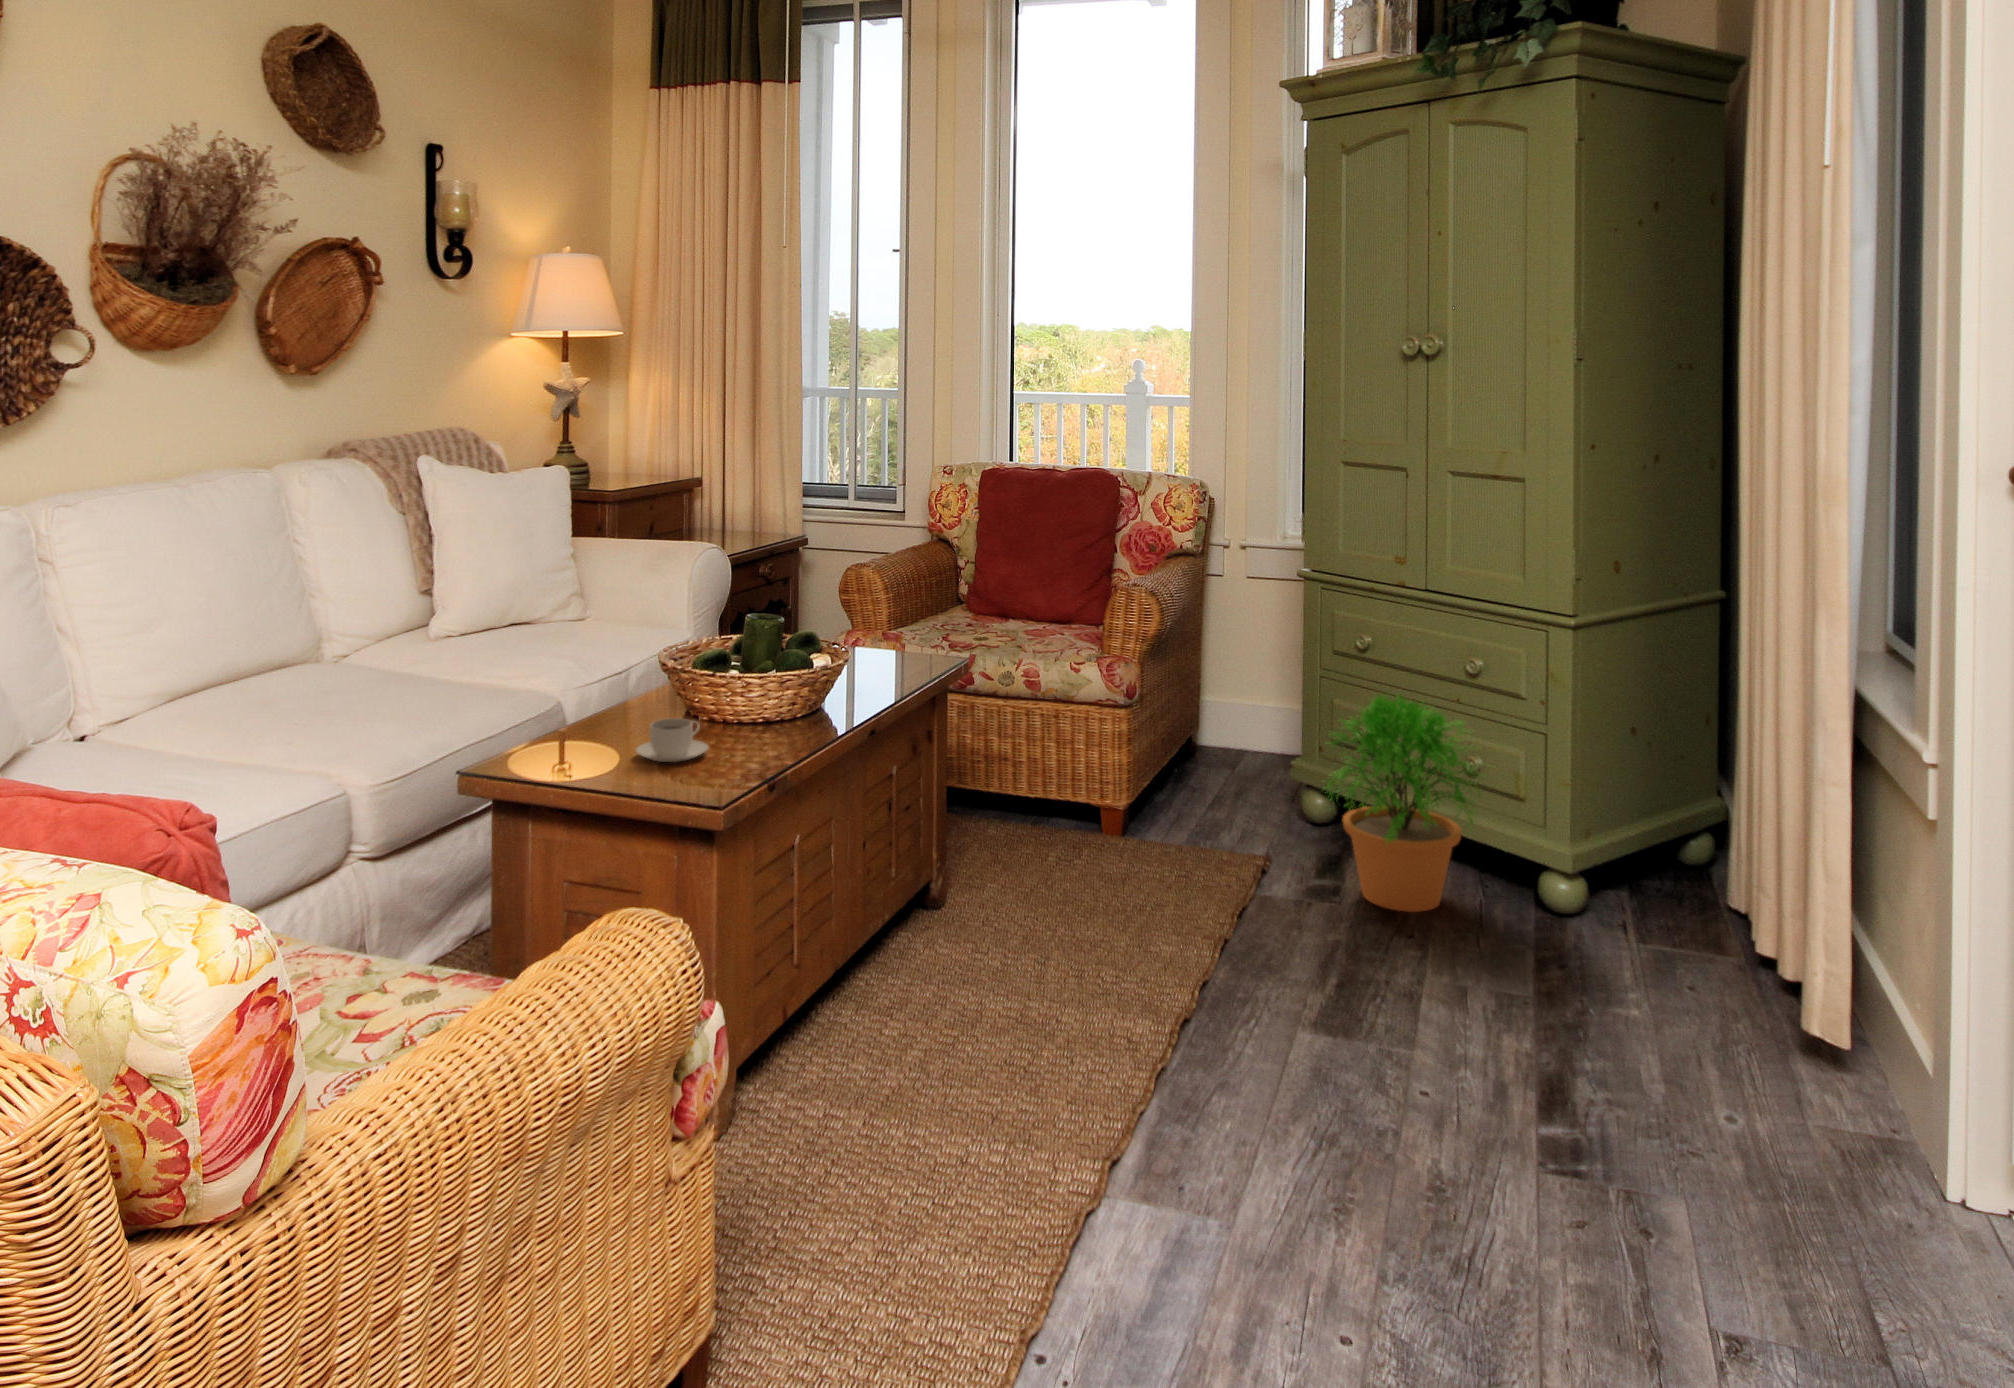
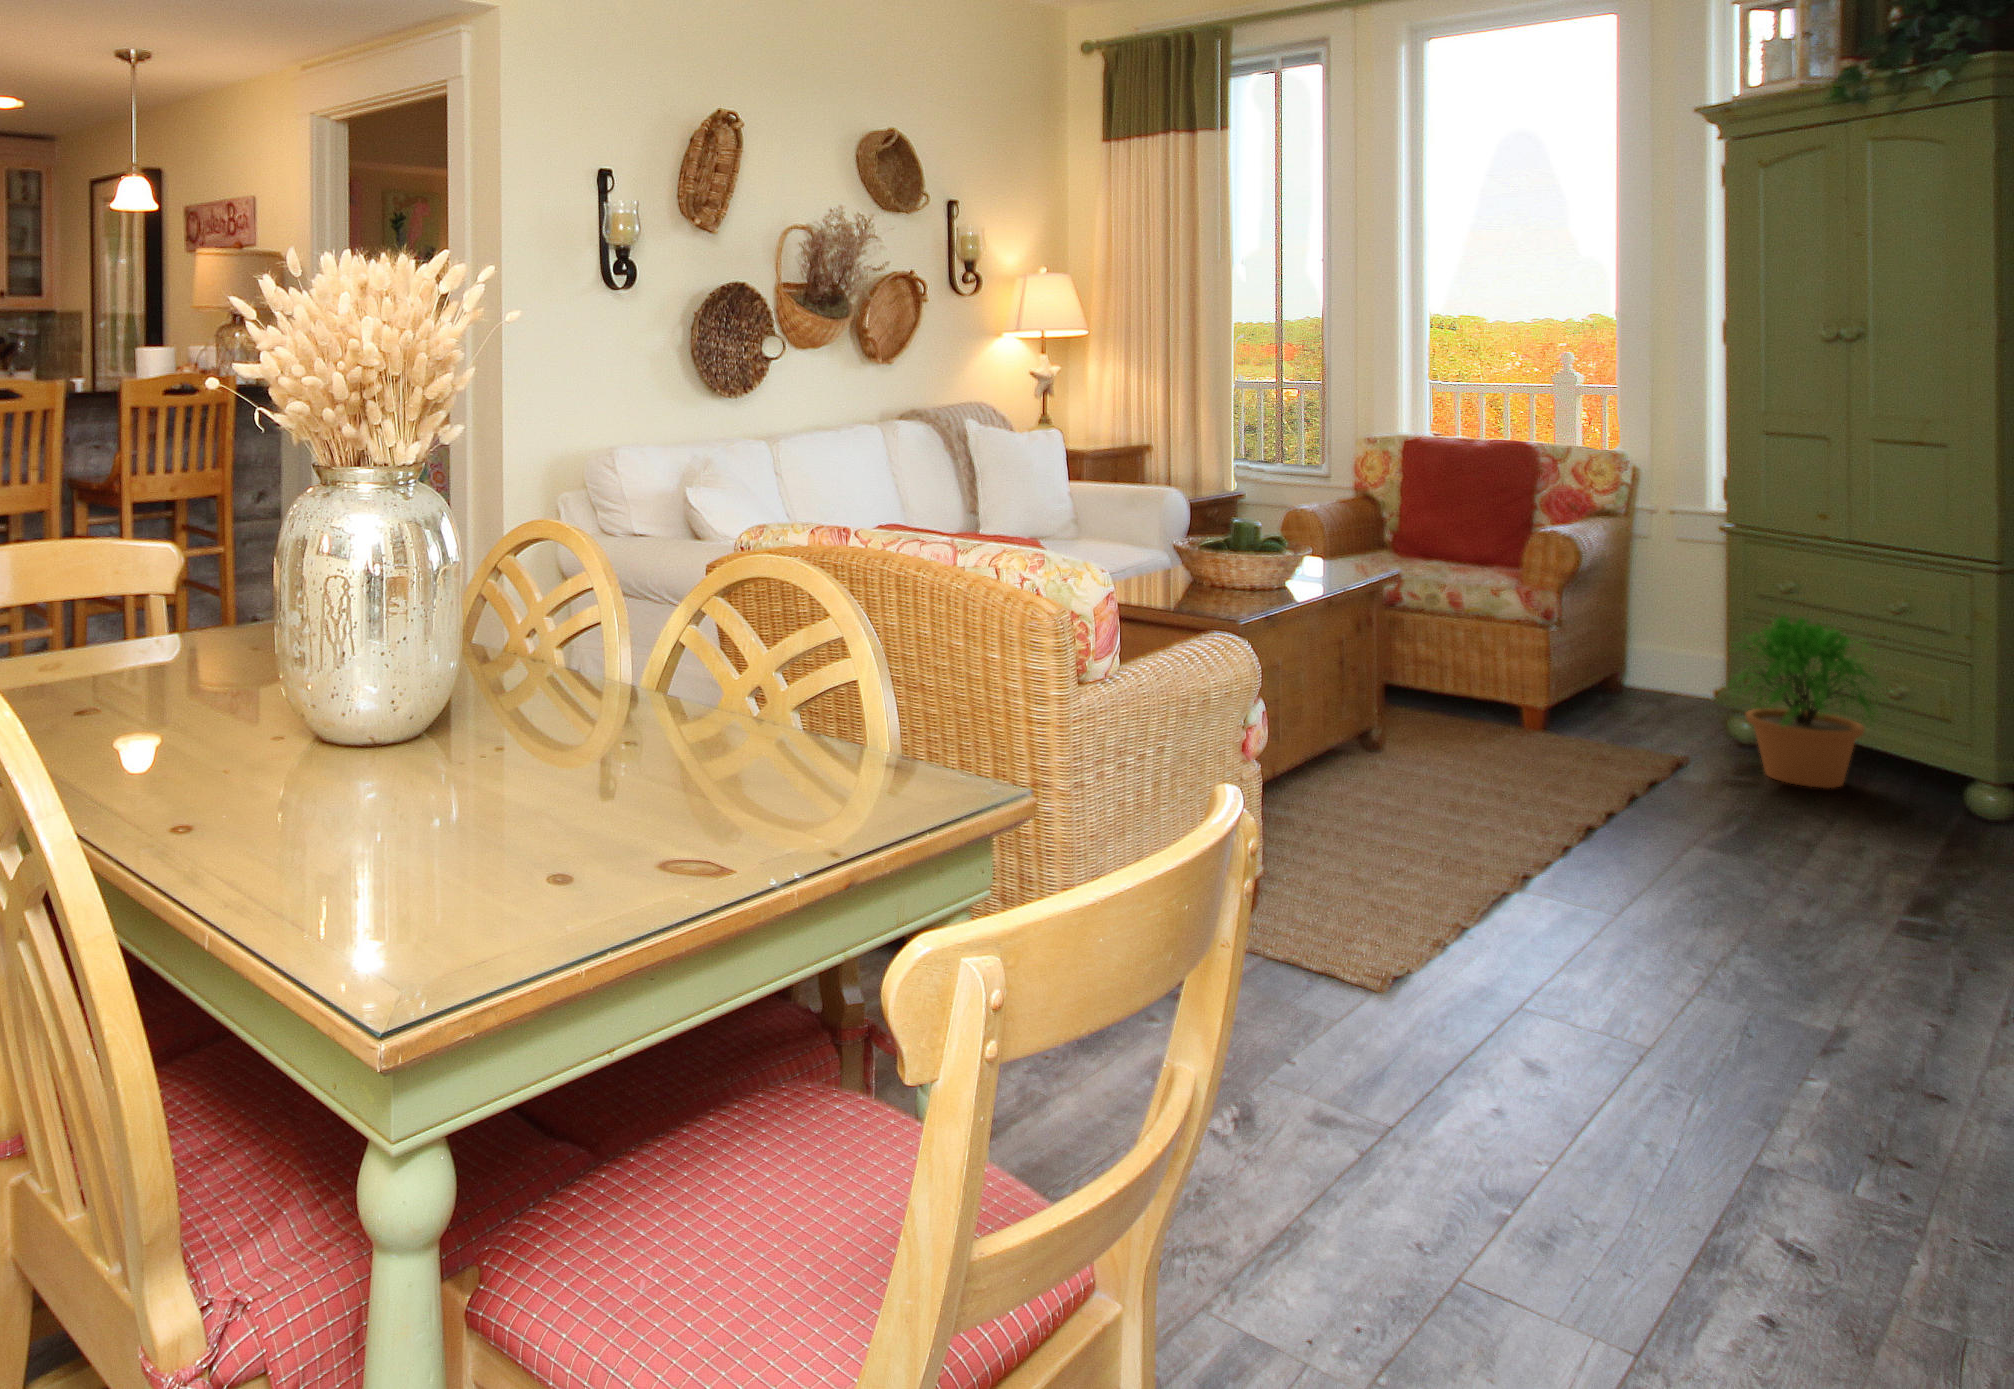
coffee cup: present [636,718,709,762] -> none [1171,574,1220,597]

